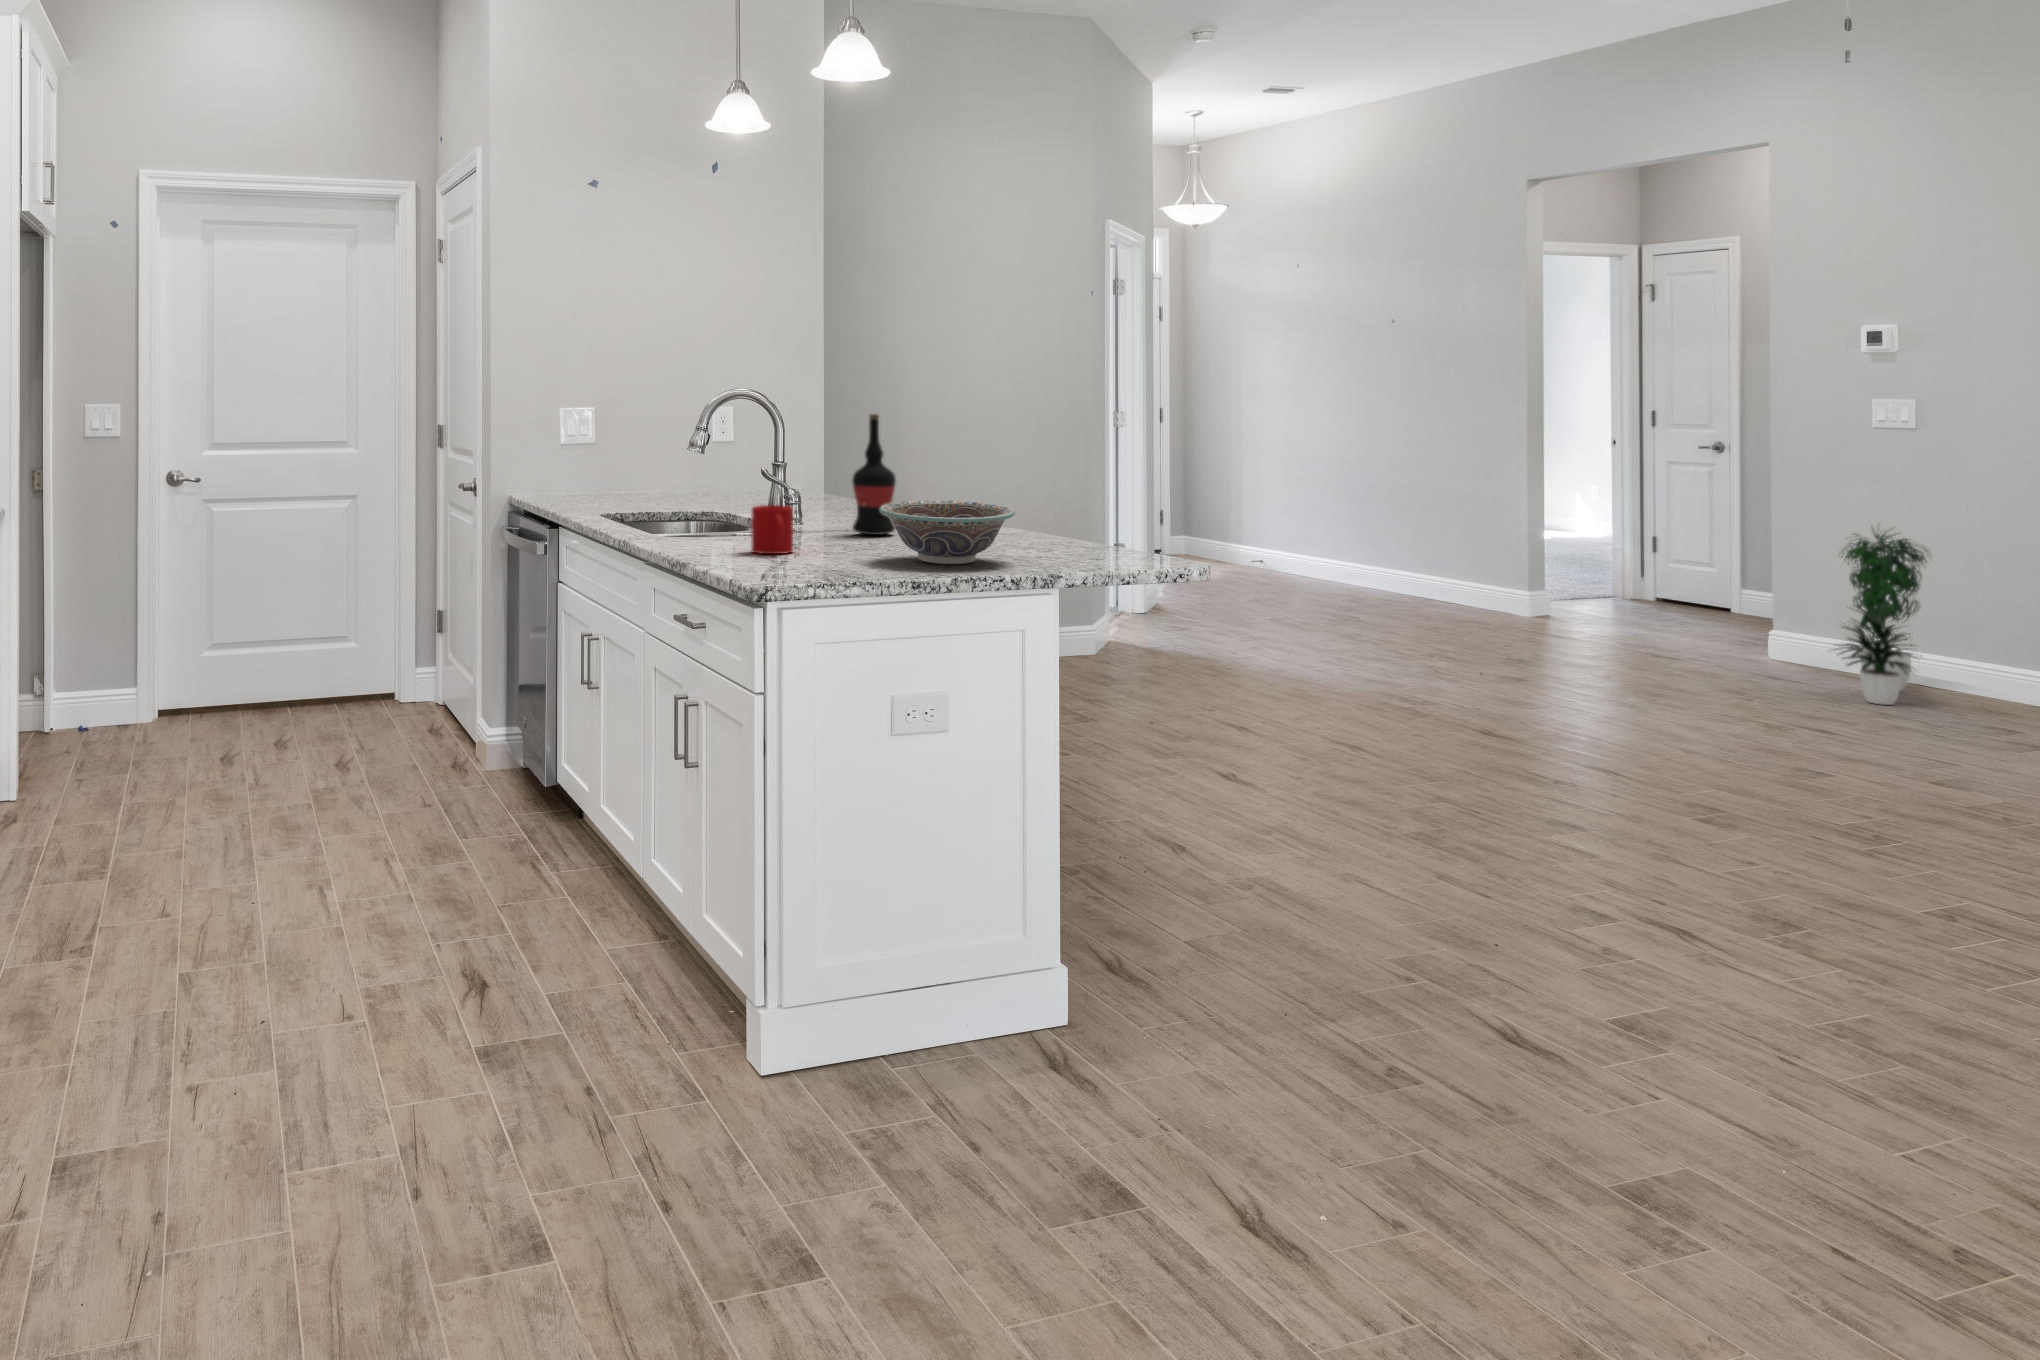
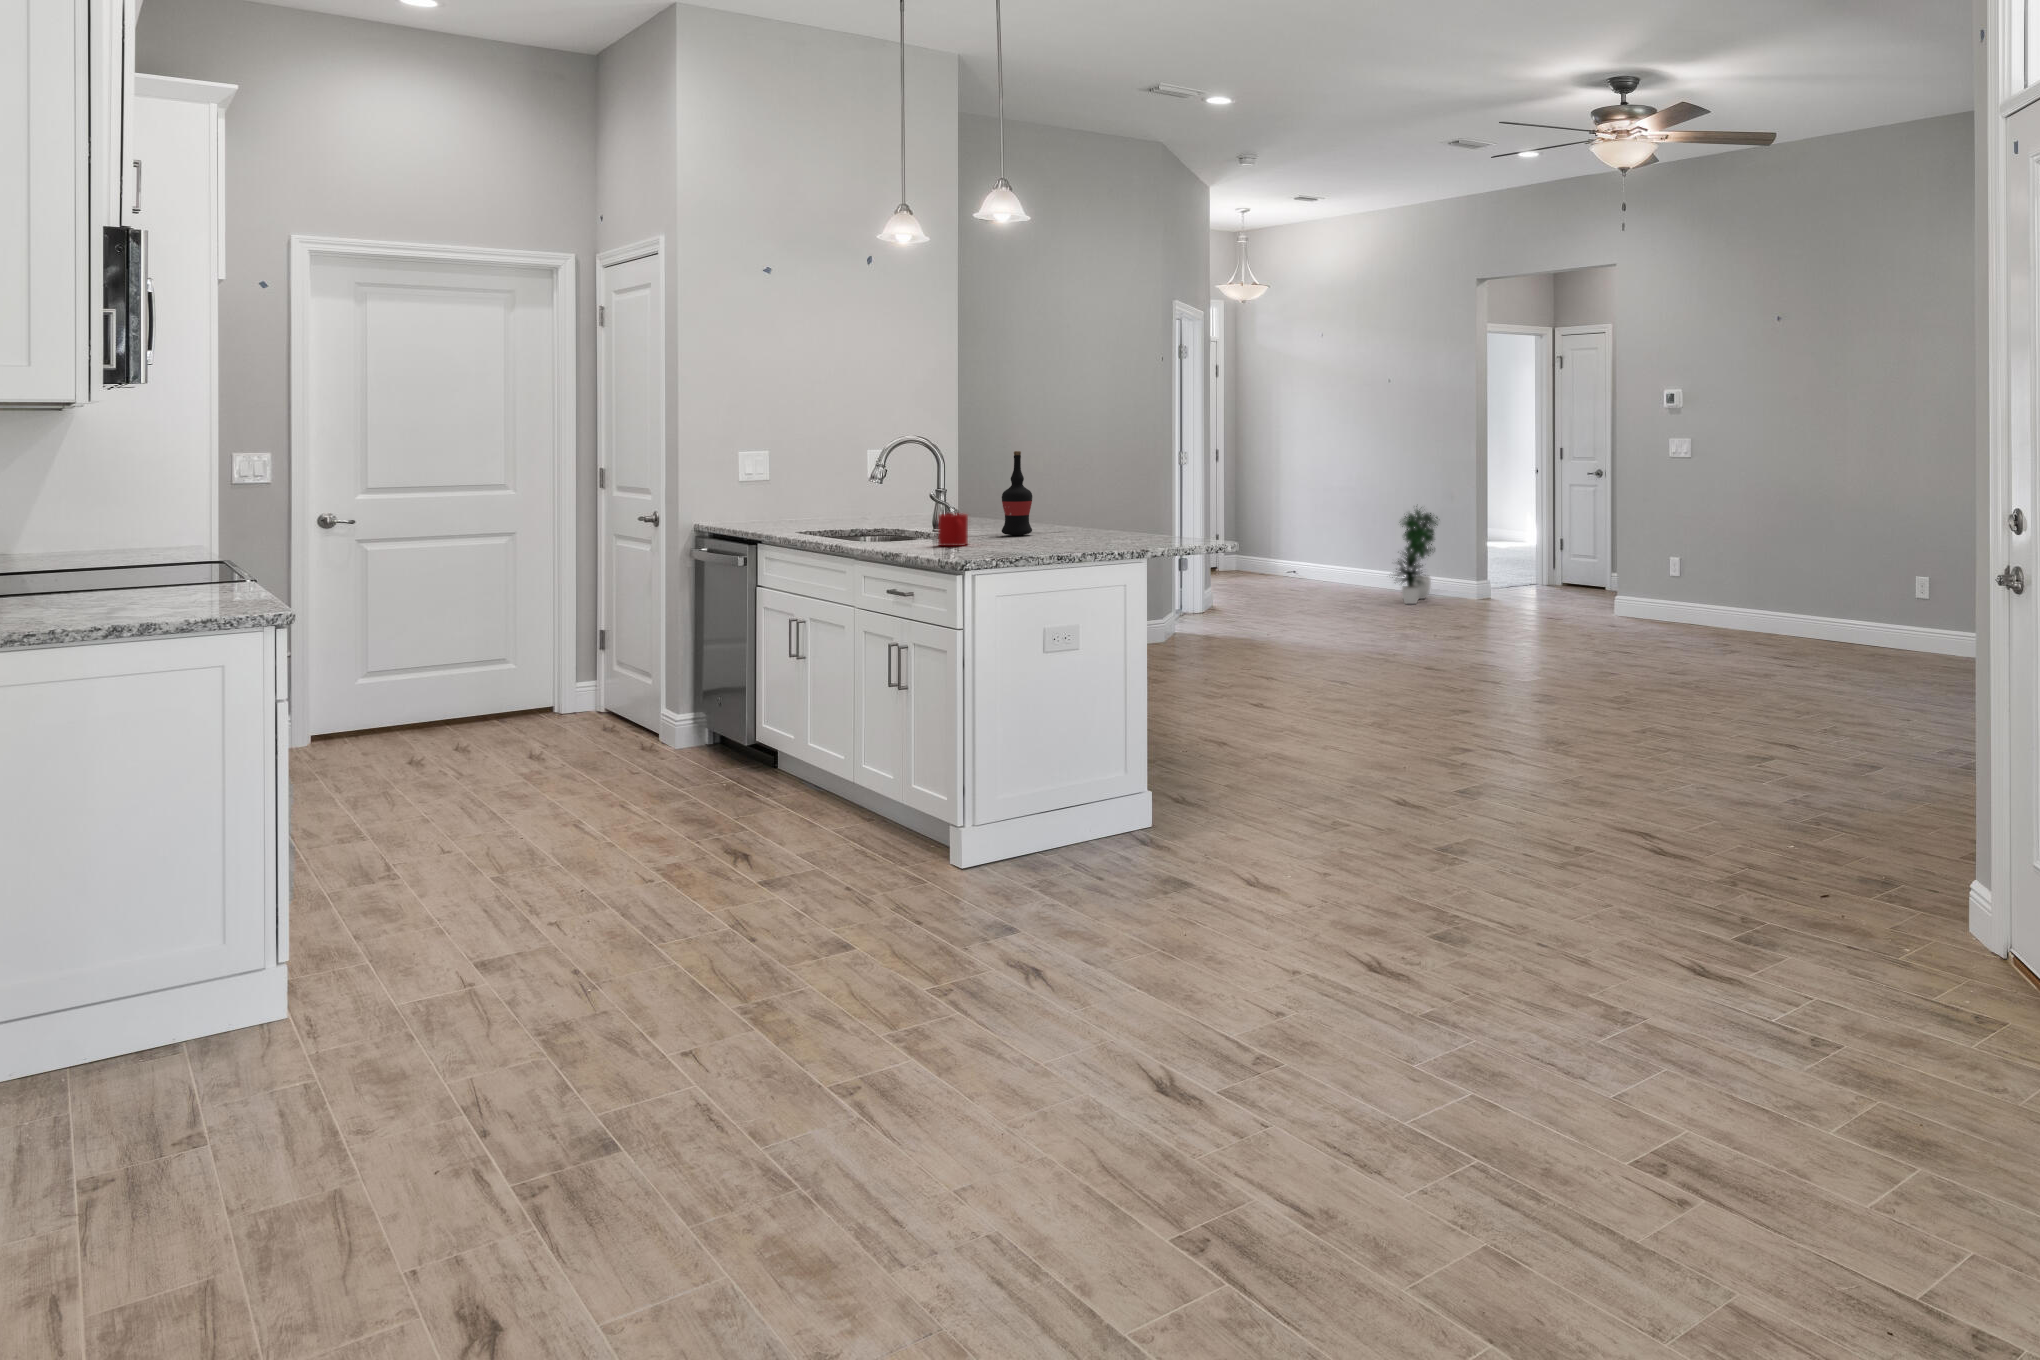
decorative bowl: present [880,500,1015,564] -> none [1031,507,1119,546]
potted plant: present [1839,528,1927,705] -> present [1392,506,1438,604]

